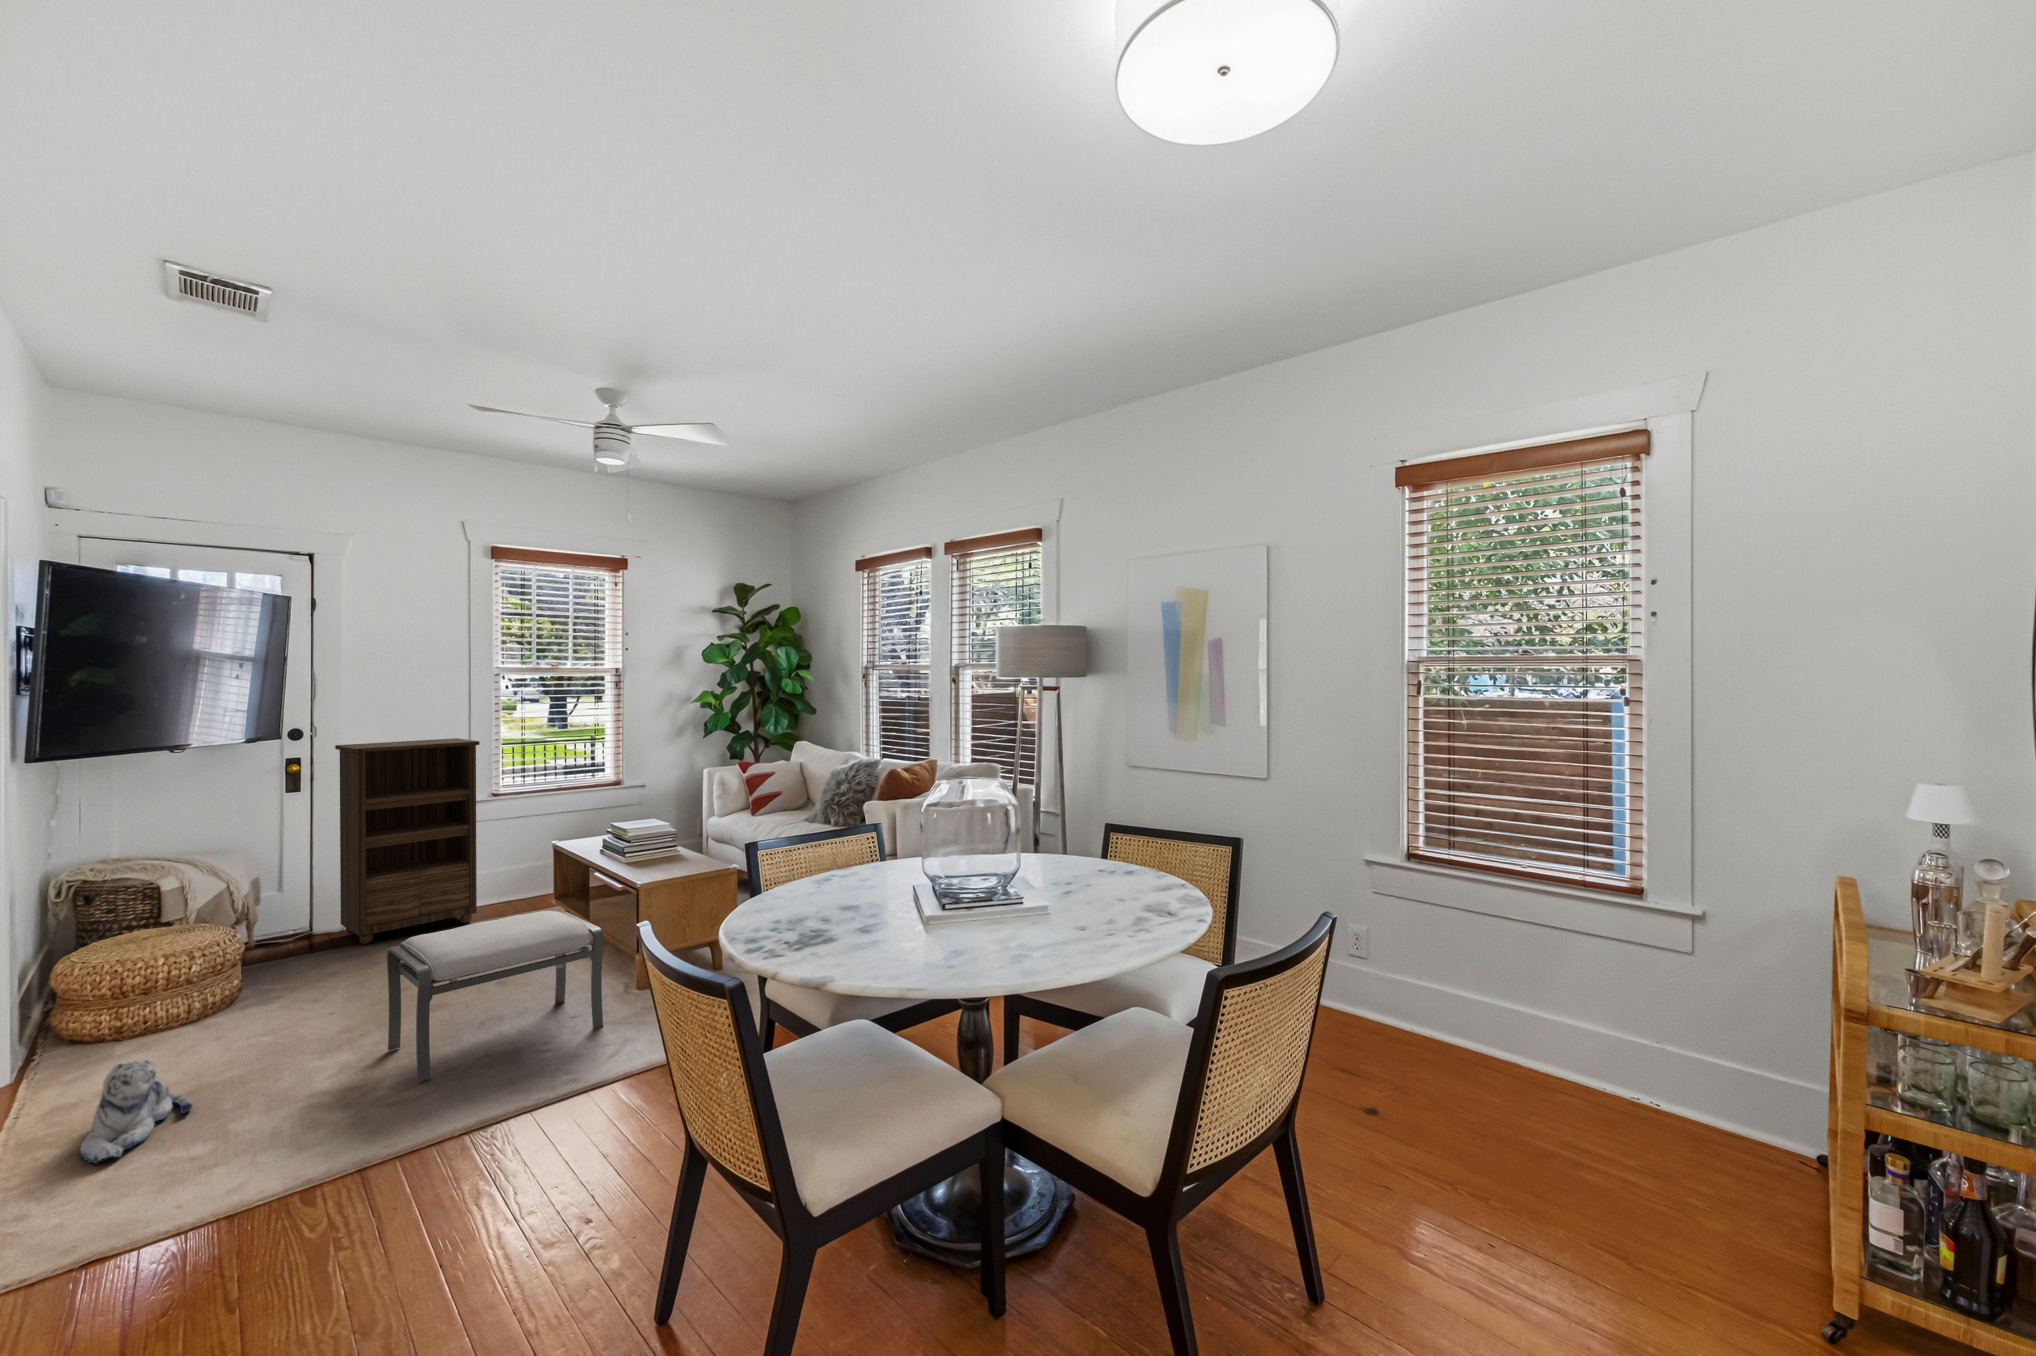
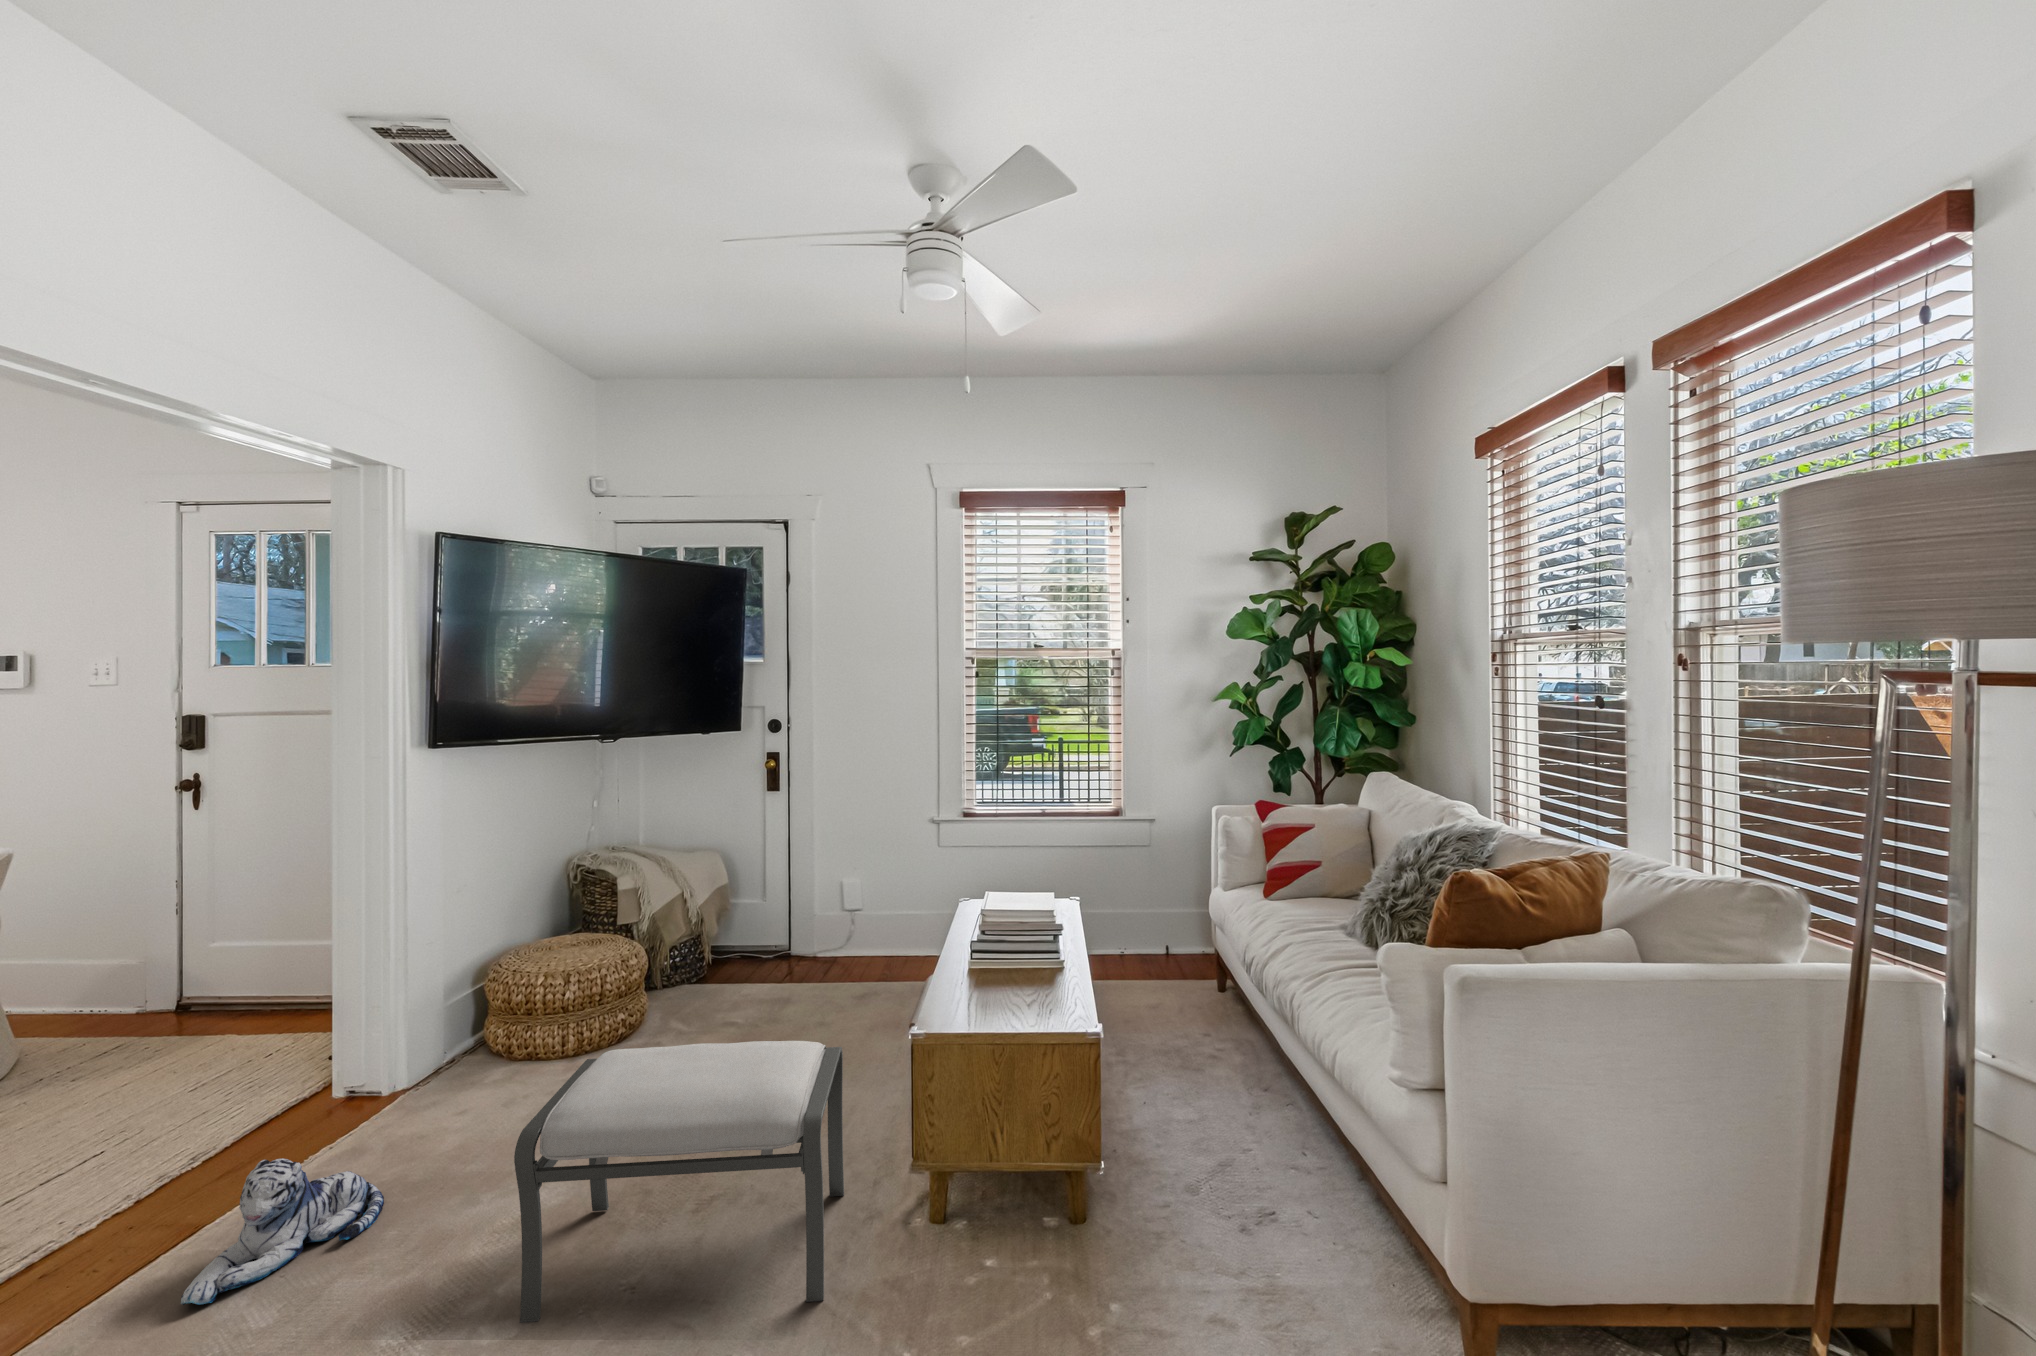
bookshelf: present [335,738,480,944] -> none [785,738,921,981]

